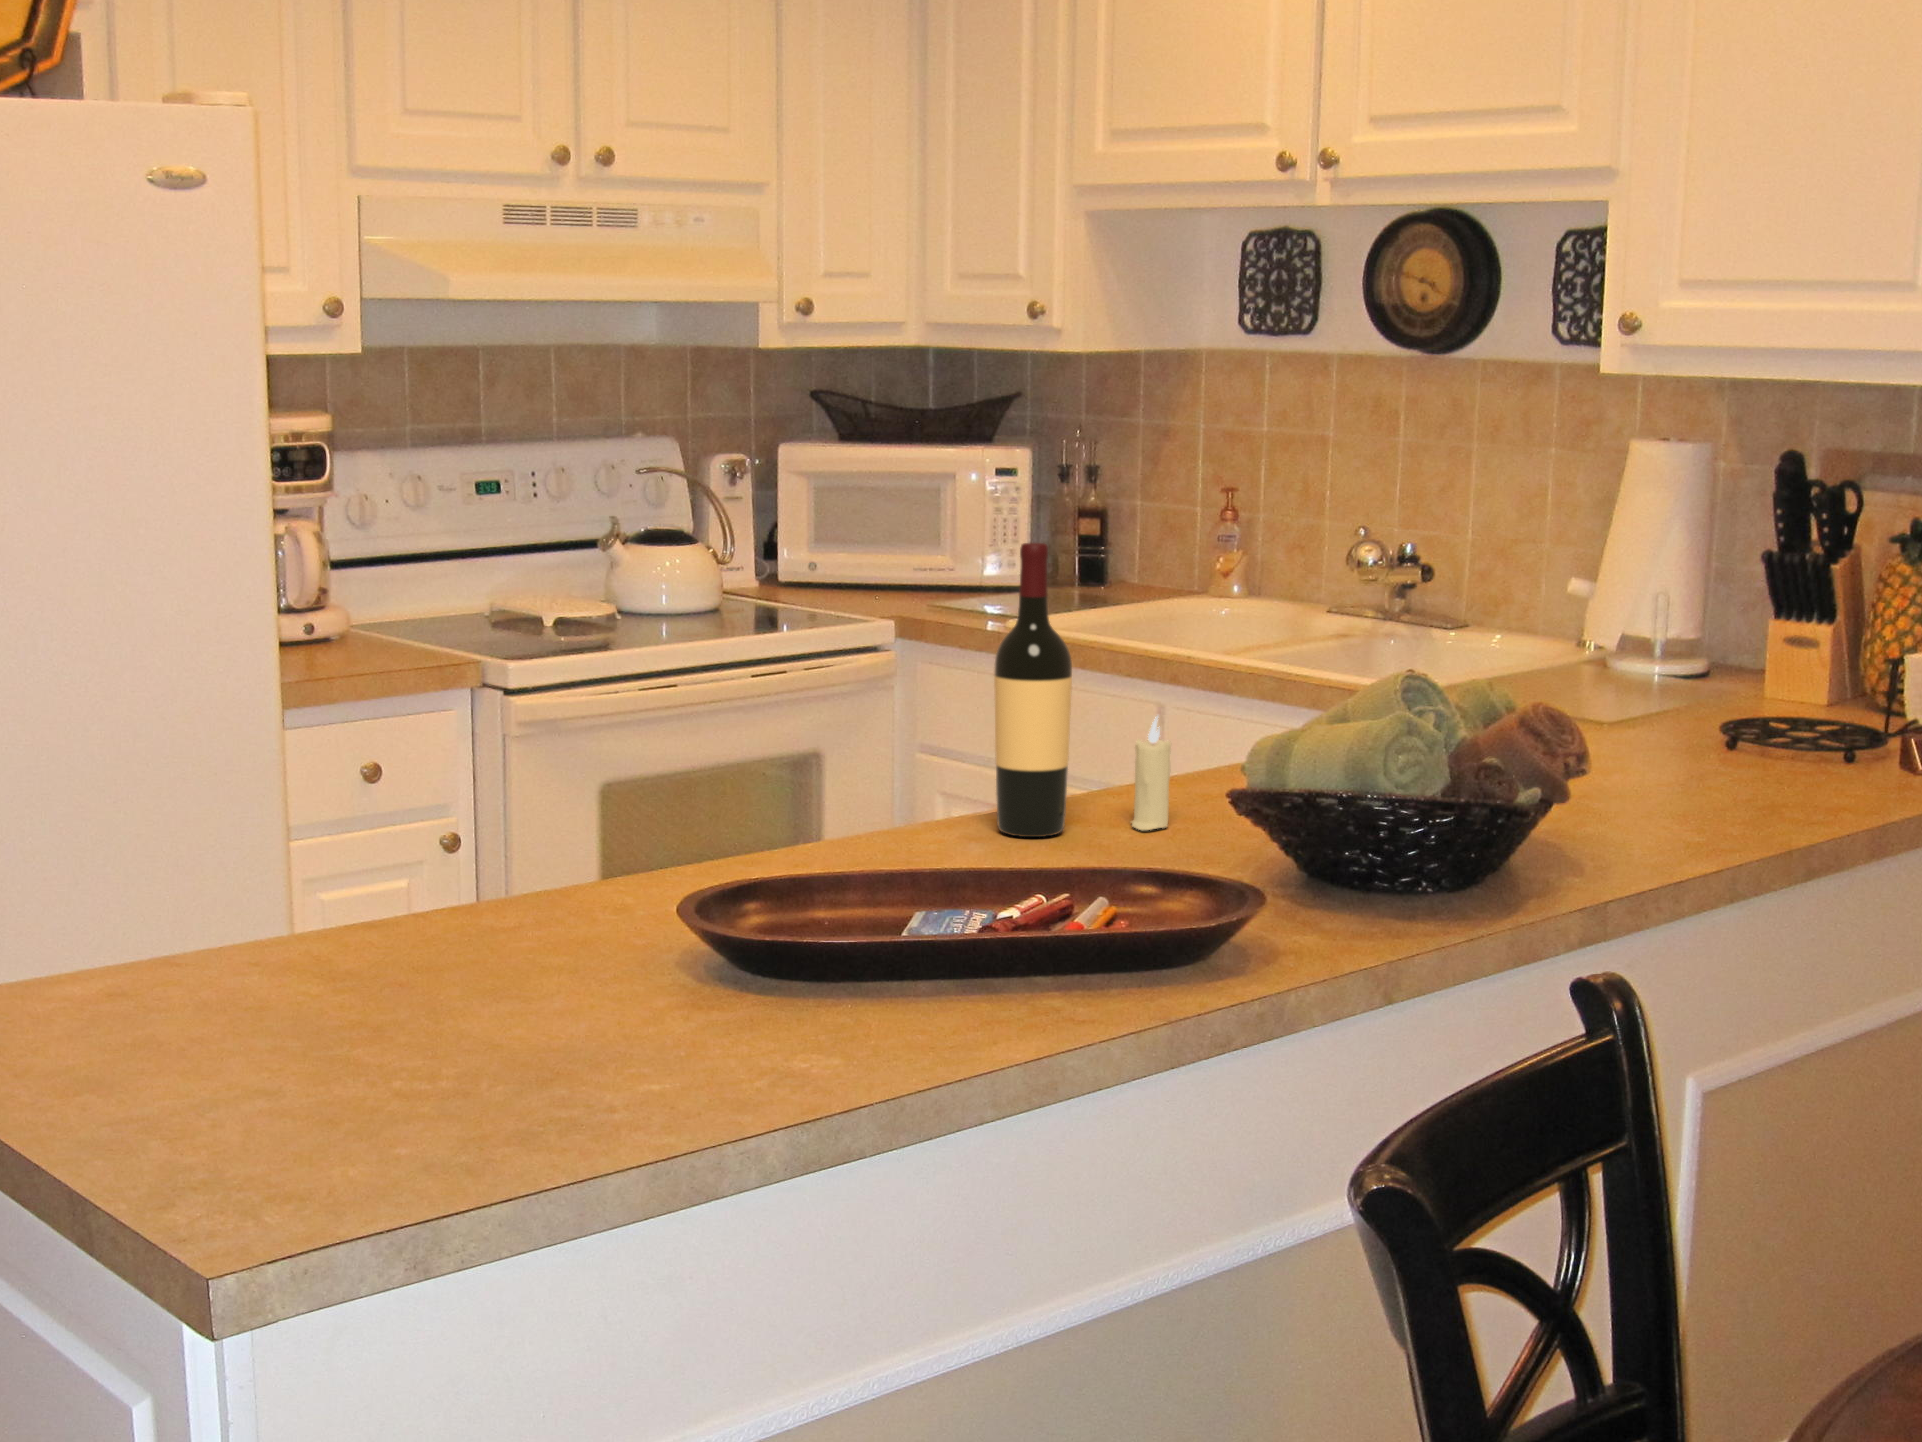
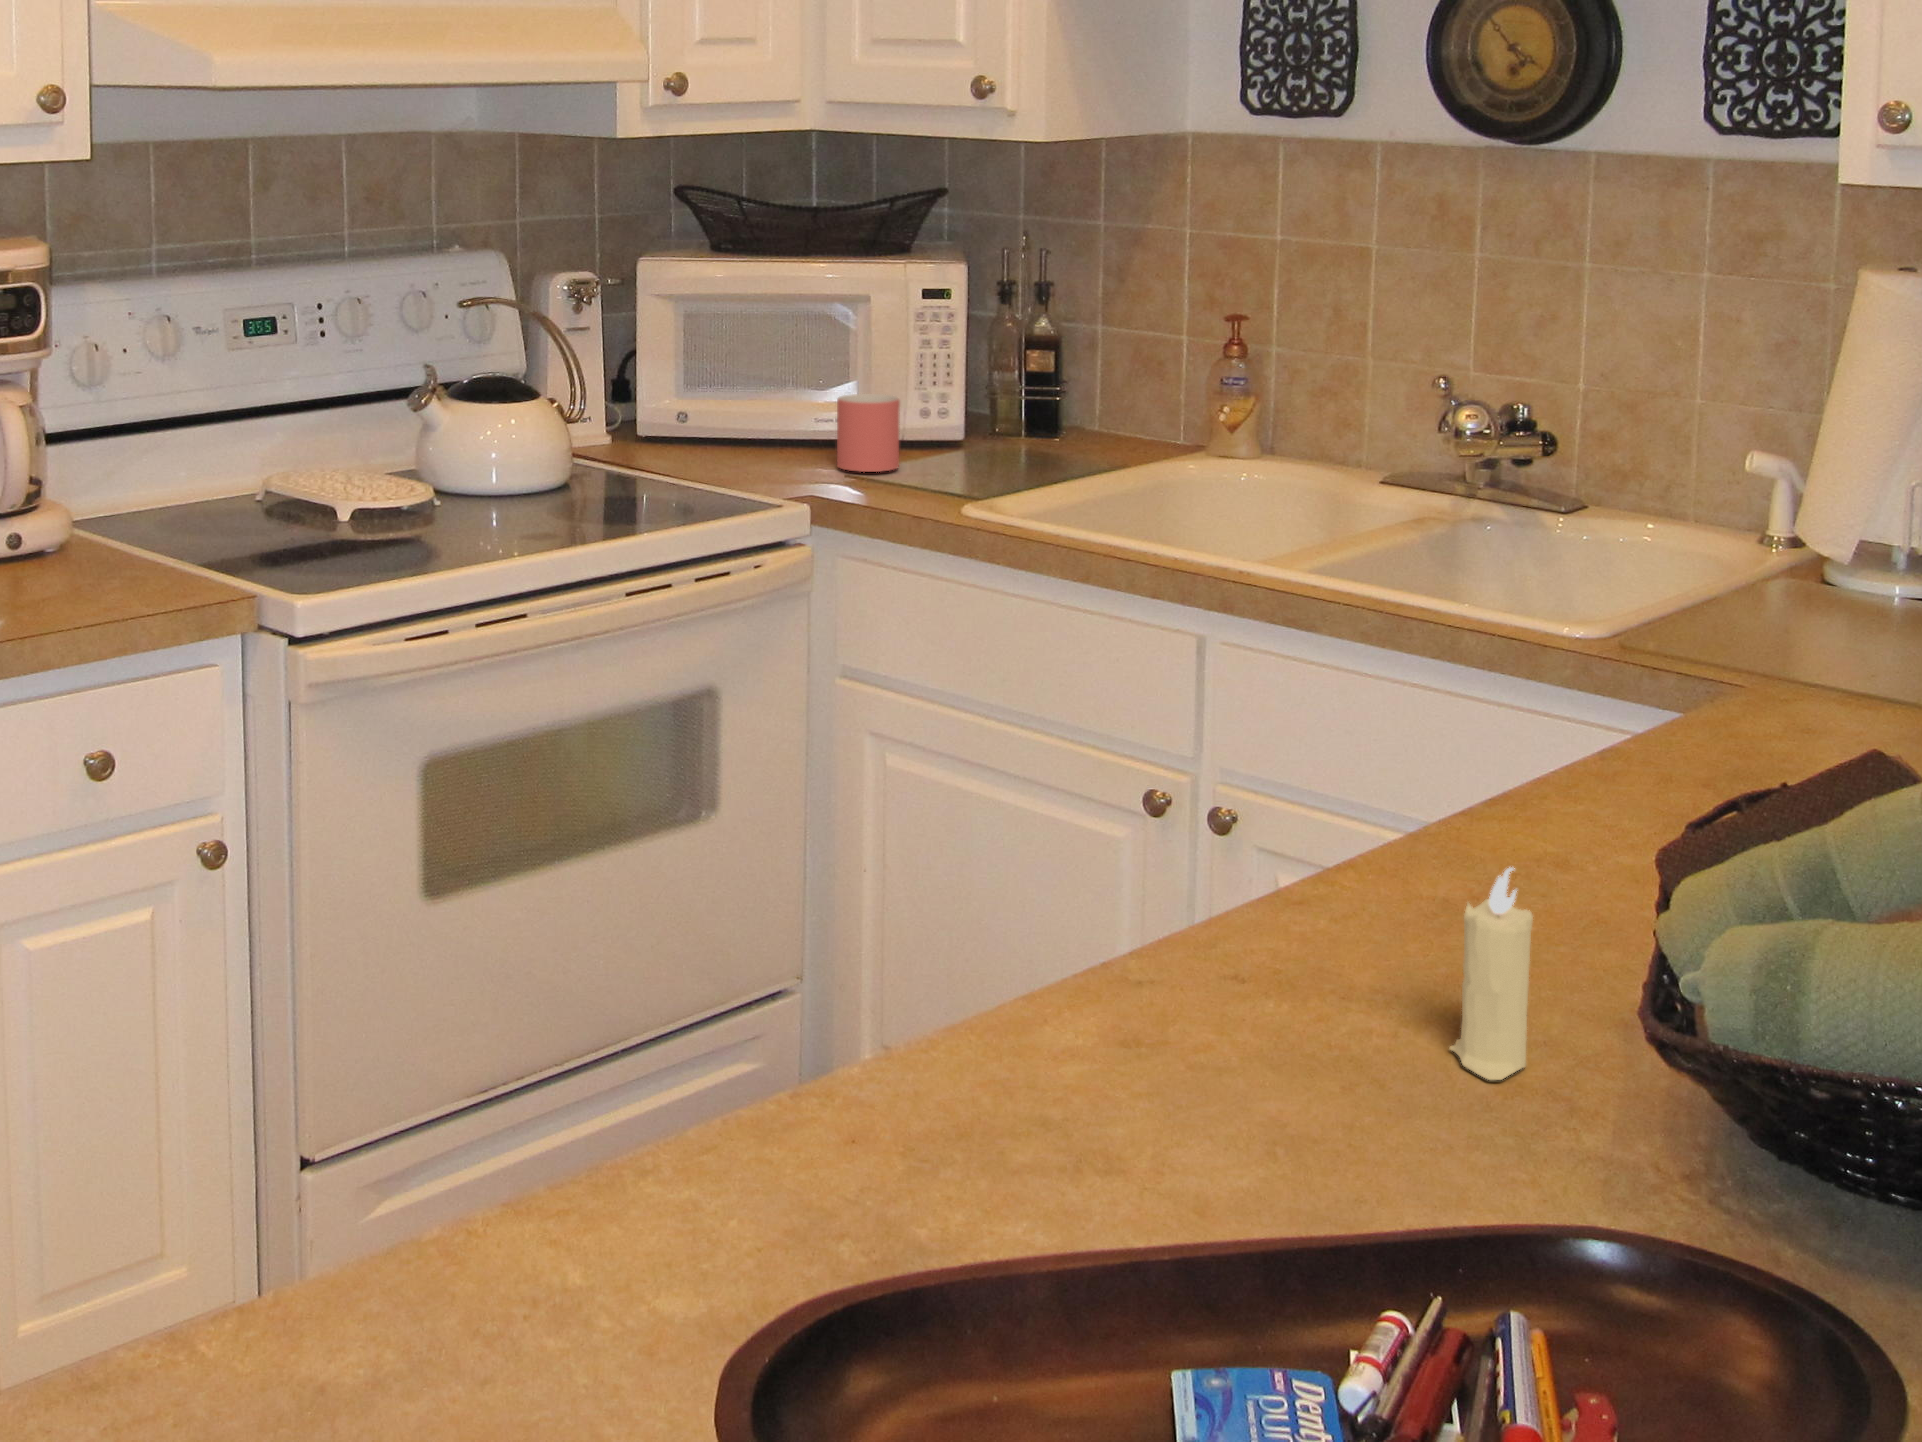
wine bottle: present [994,543,1072,837] -> none [1223,566,1370,1110]
mug: none [925,548,972,605] -> present [837,394,900,472]

